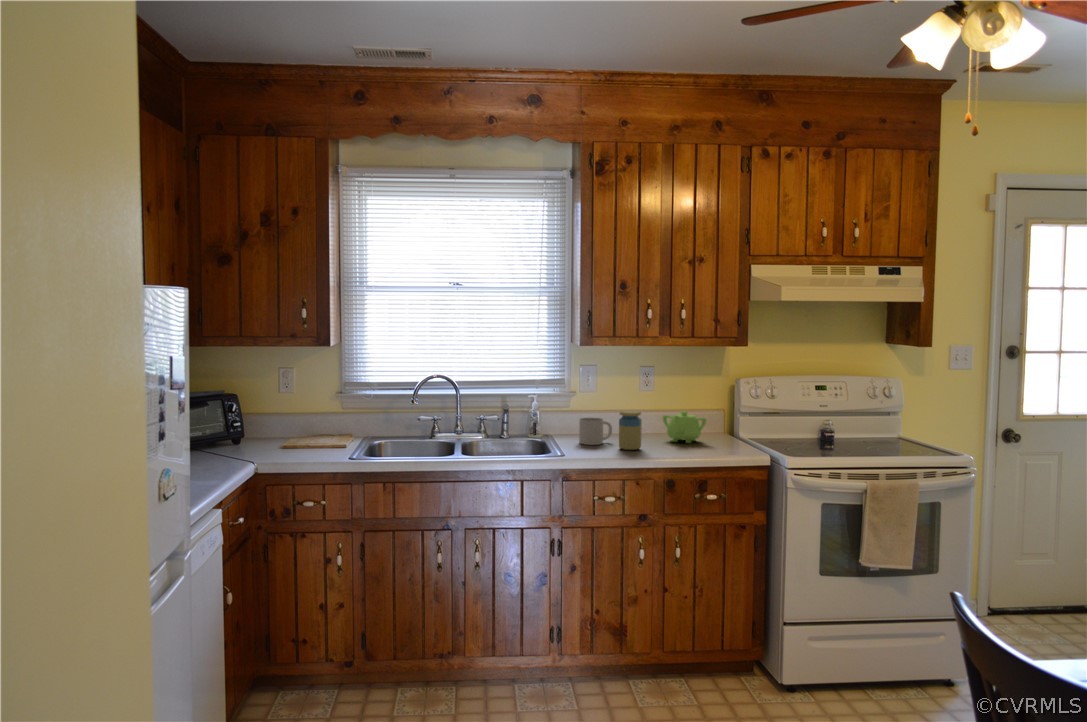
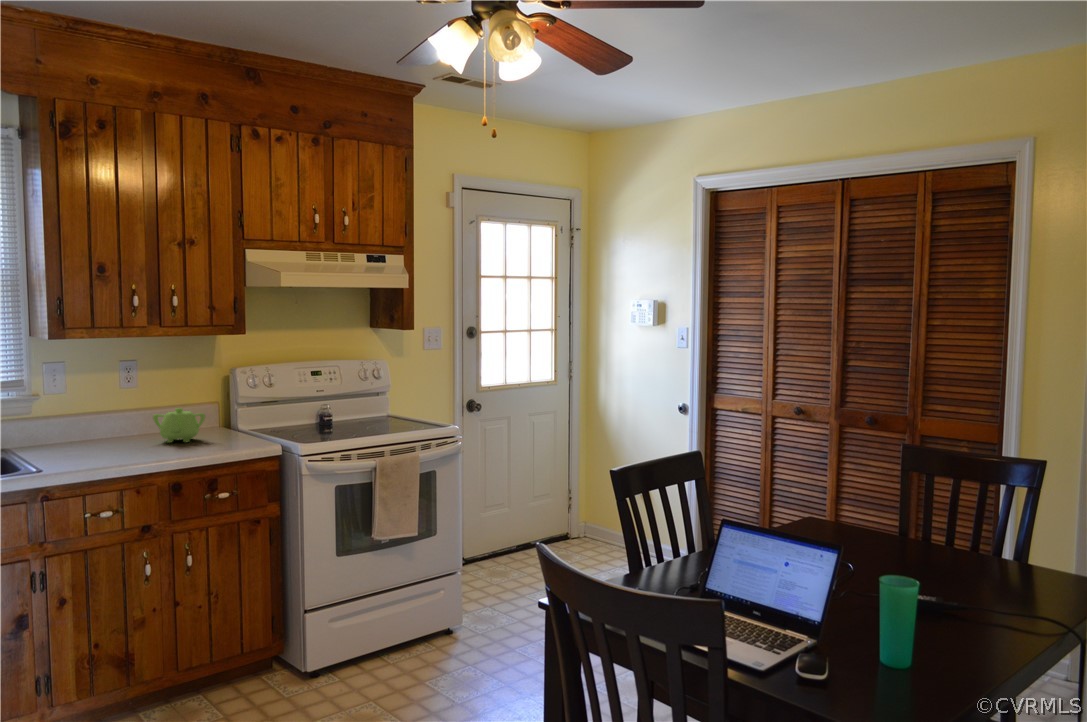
jar: present [619,411,642,450] -> none [106,412,135,457]
mug: present [579,418,612,445] -> none [50,424,93,457]

